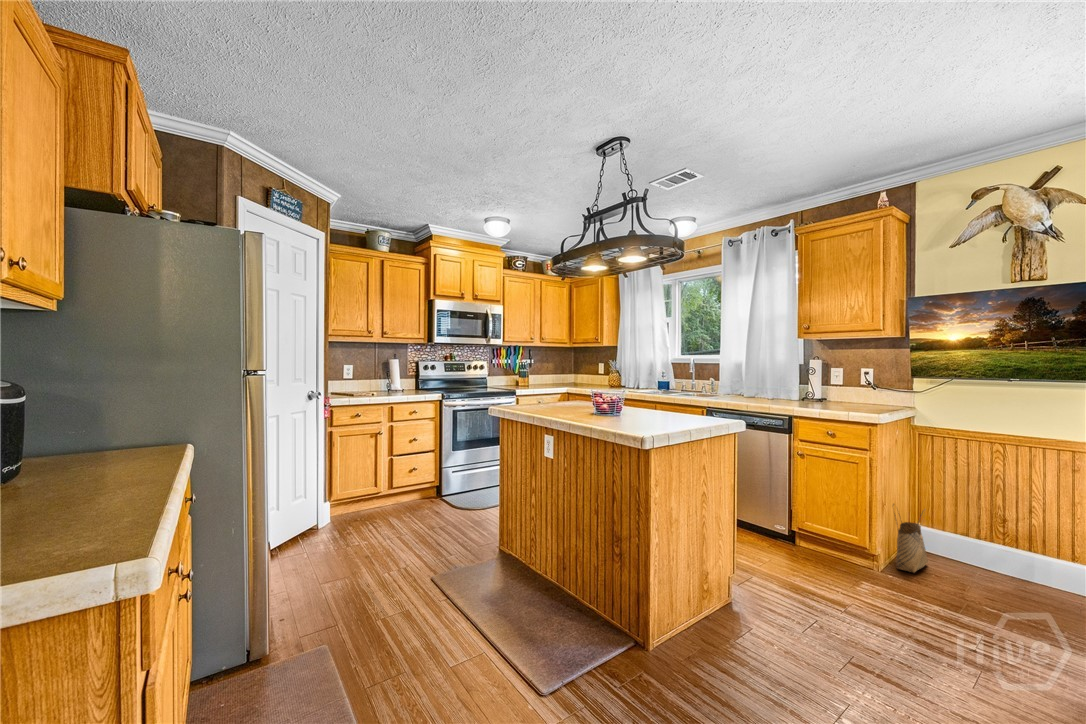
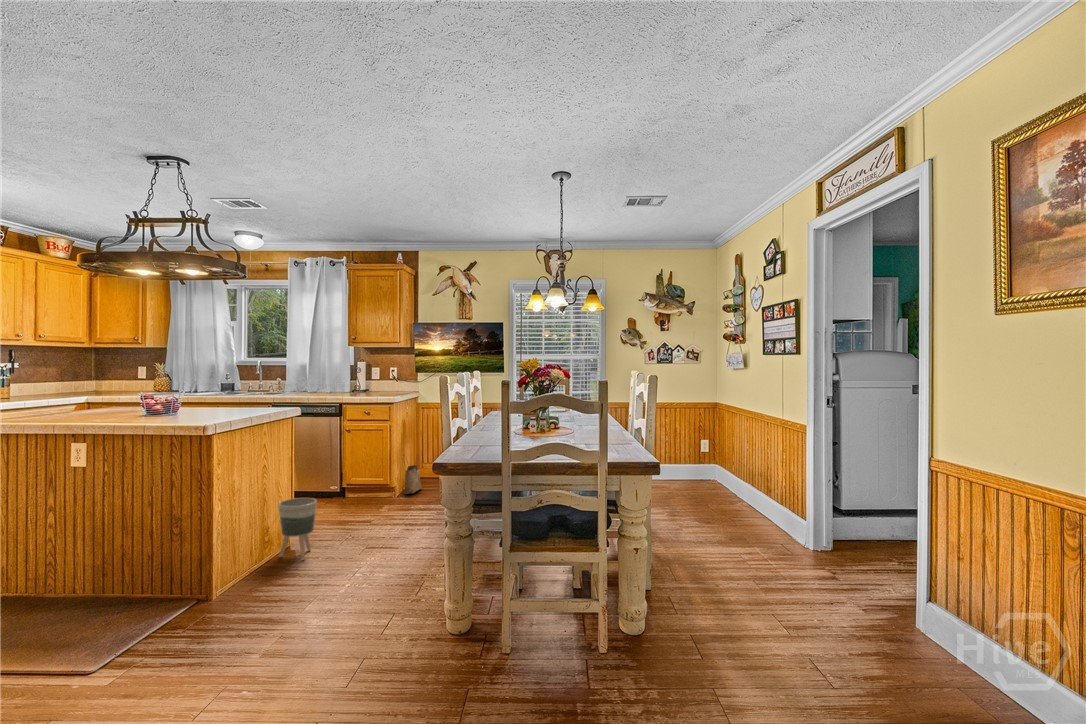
planter: none [691,572,752,691] -> present [278,498,317,560]

